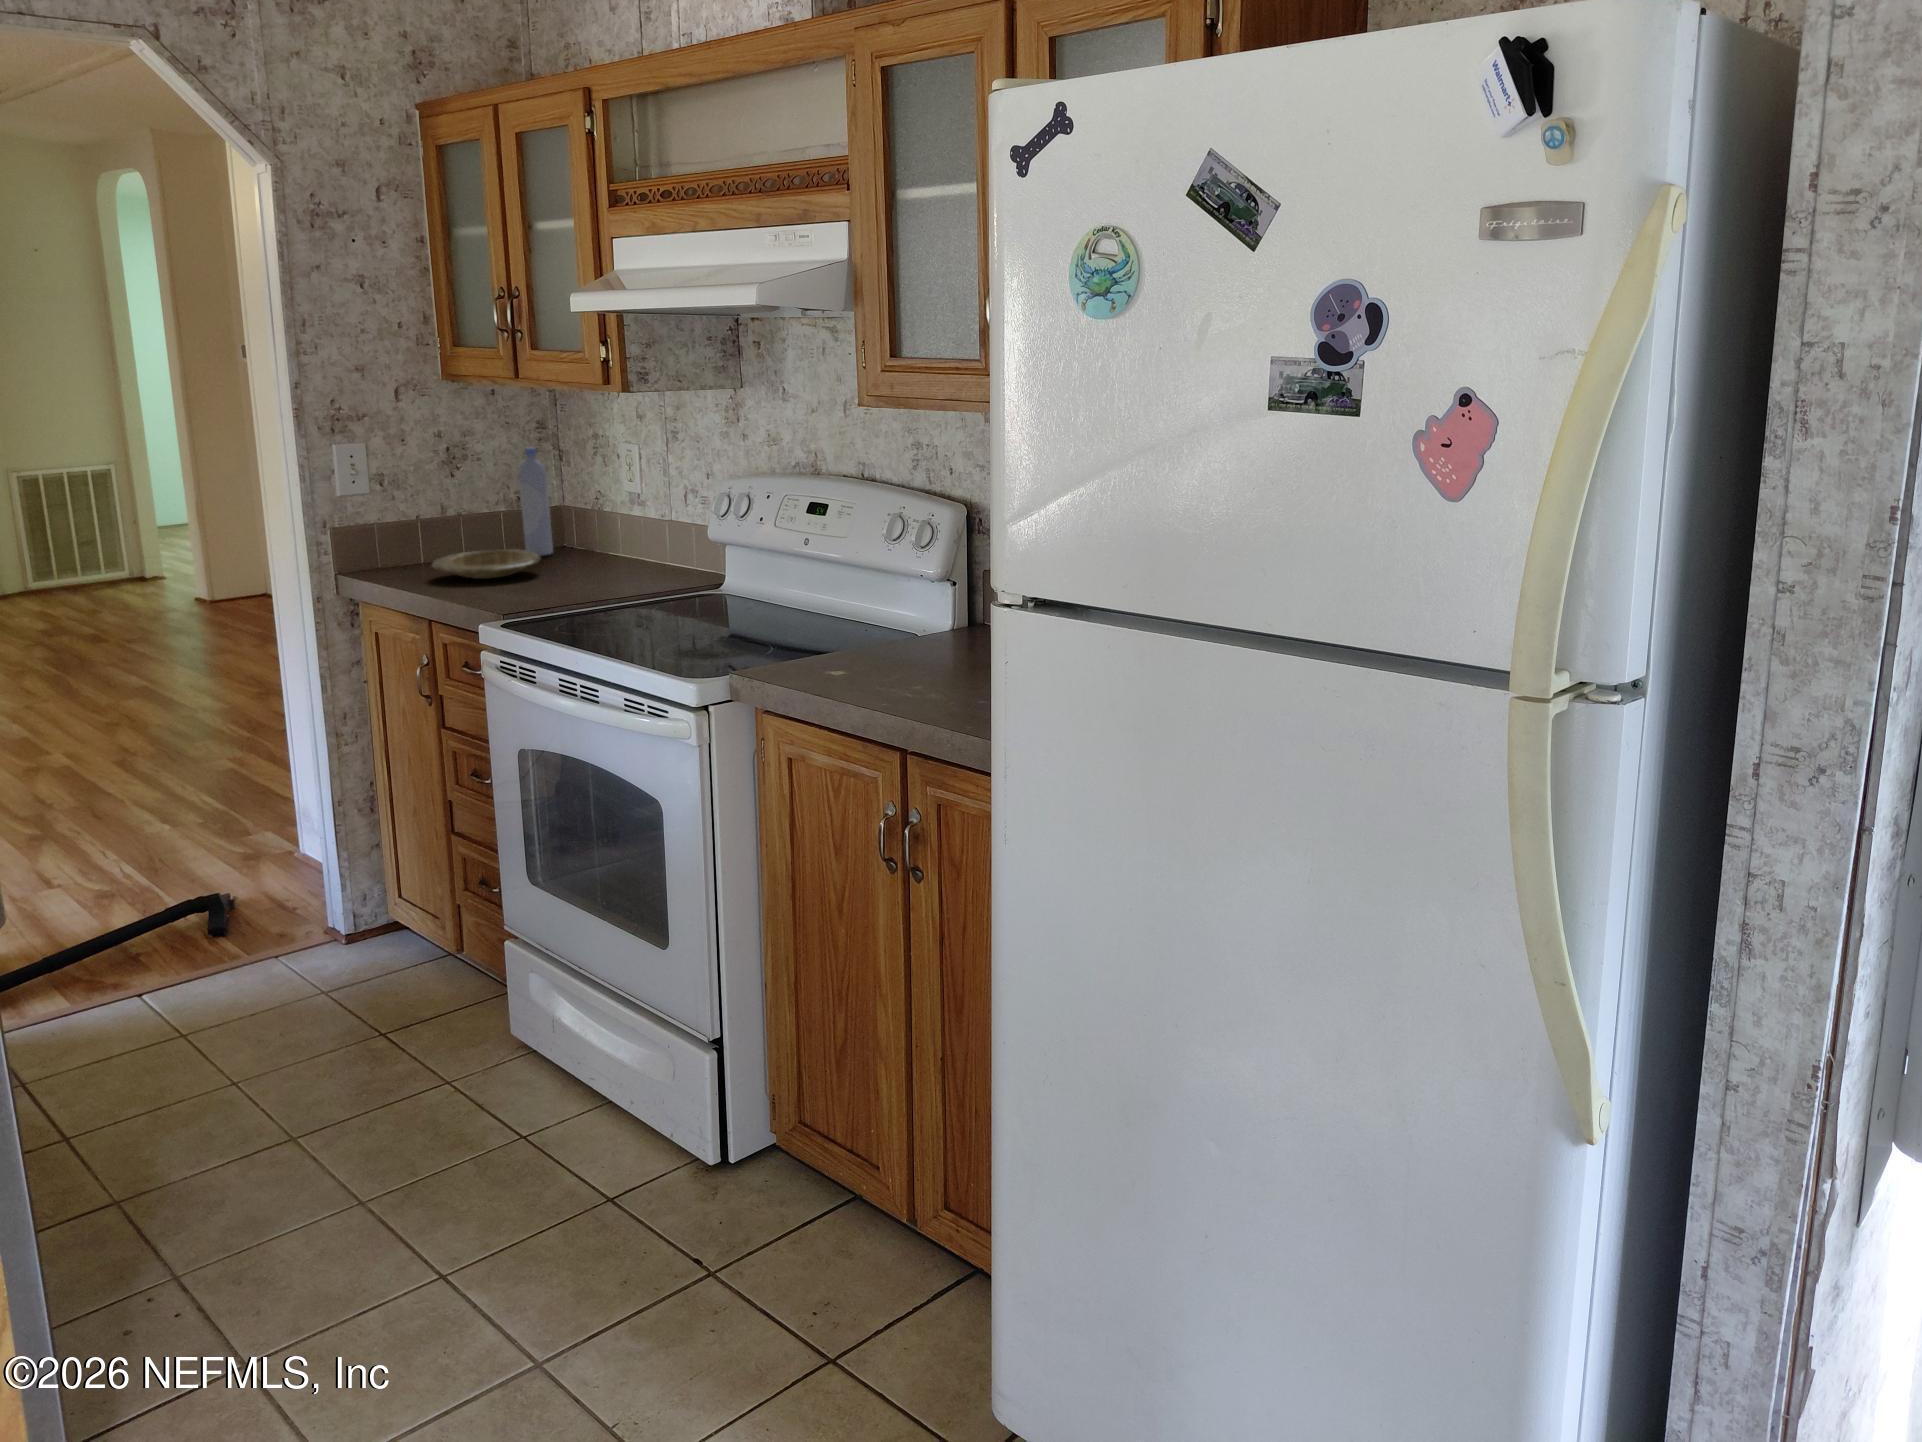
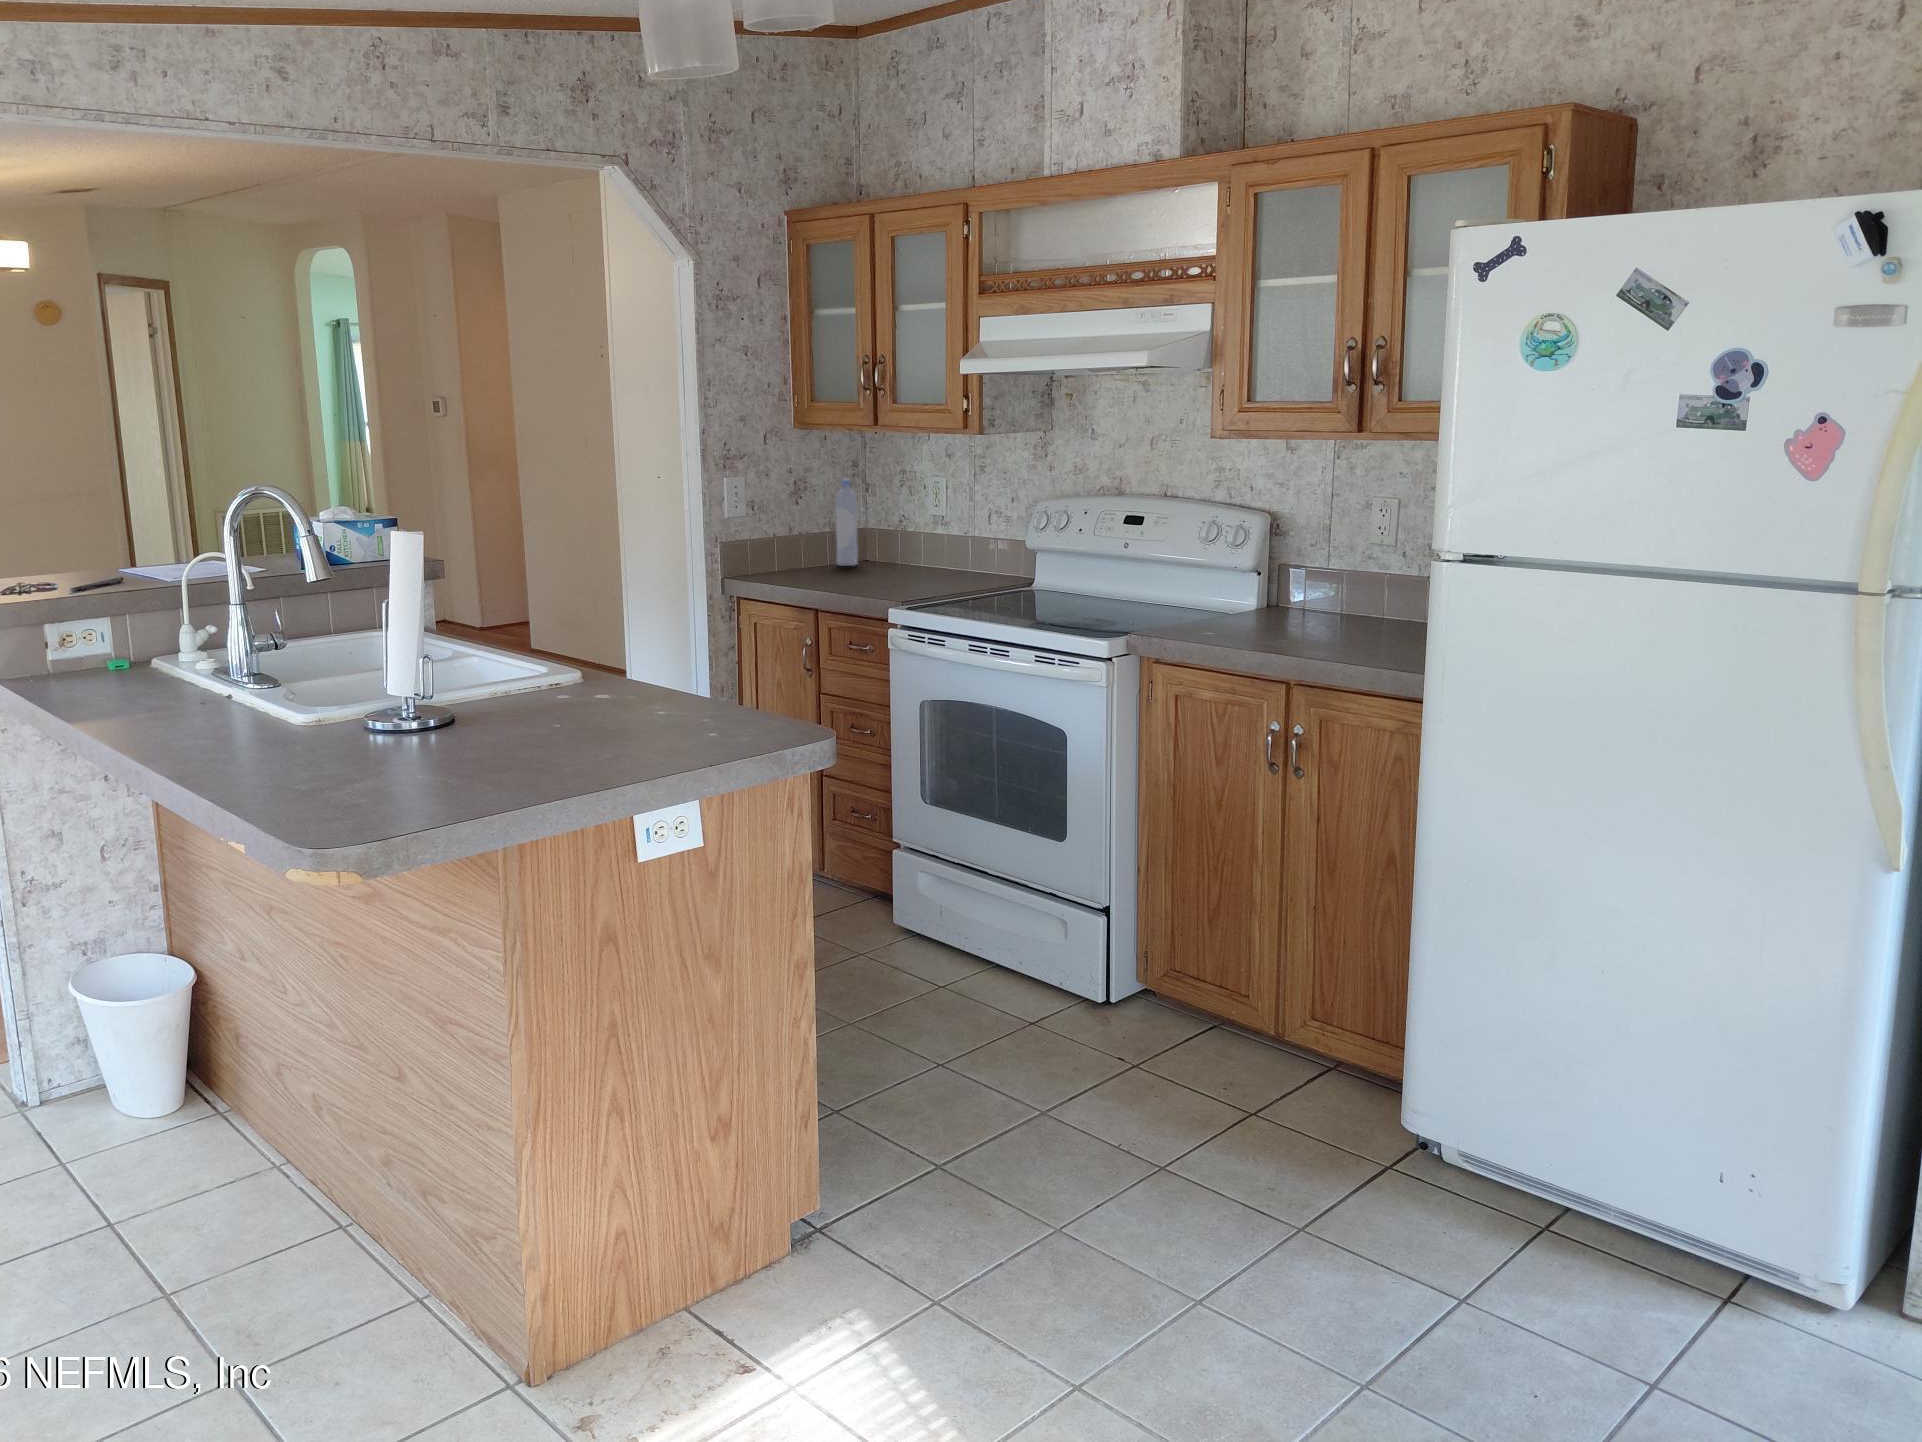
plate: present [432,549,541,579] -> none [792,558,874,579]

